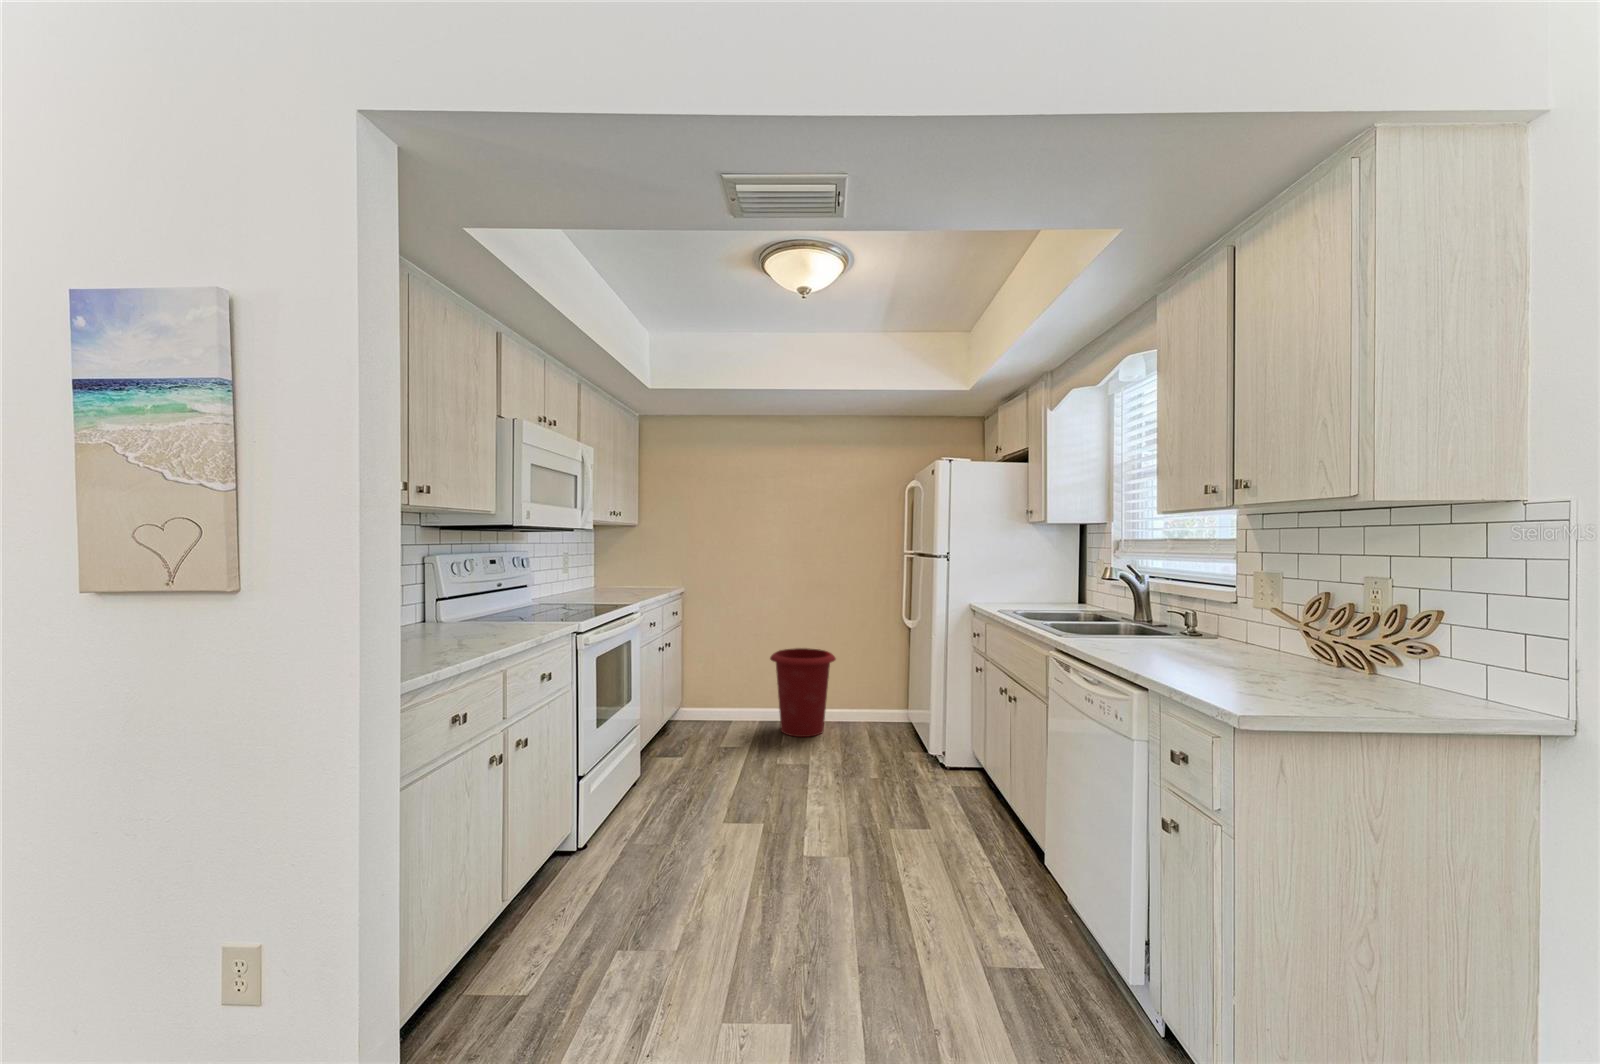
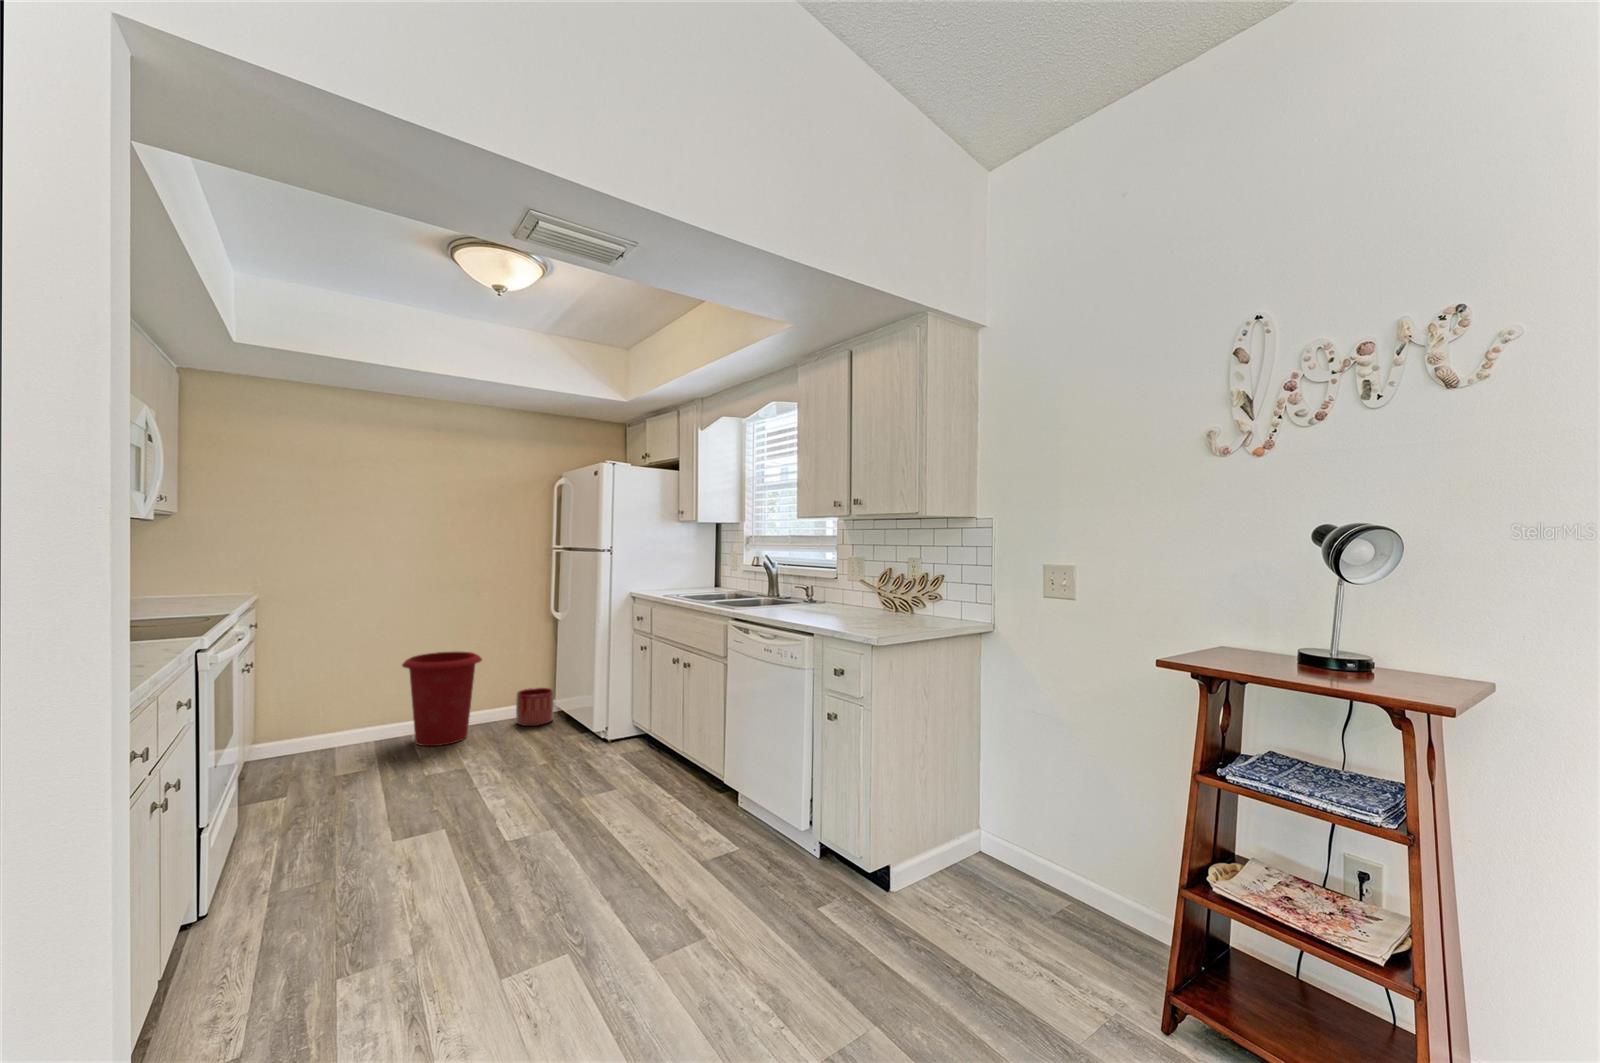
planter: none [869,694,905,733] -> present [516,688,554,726]

